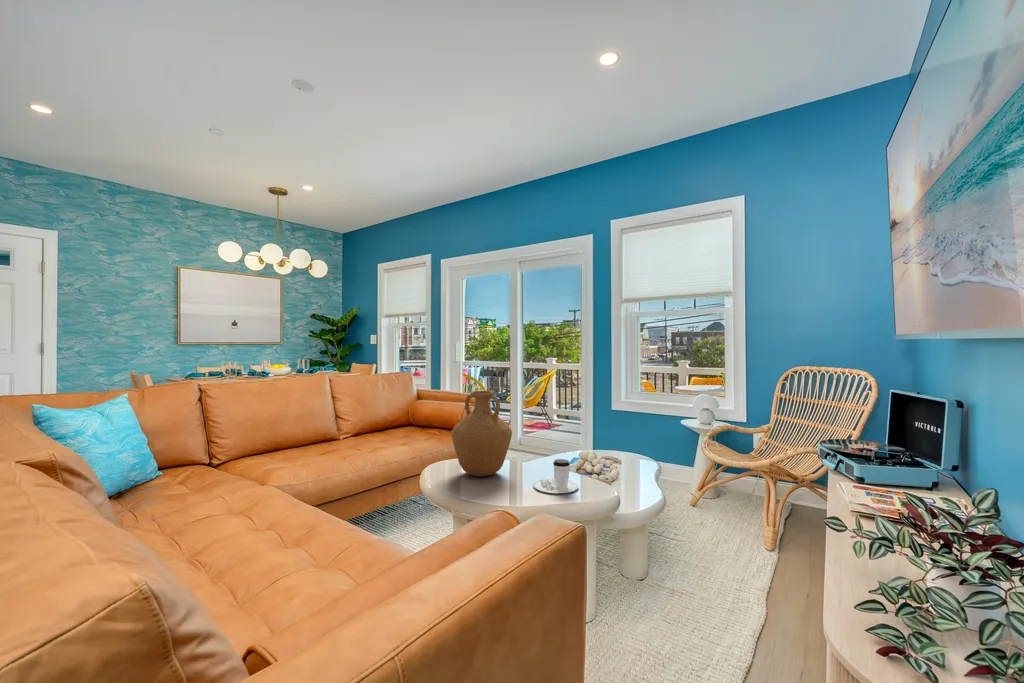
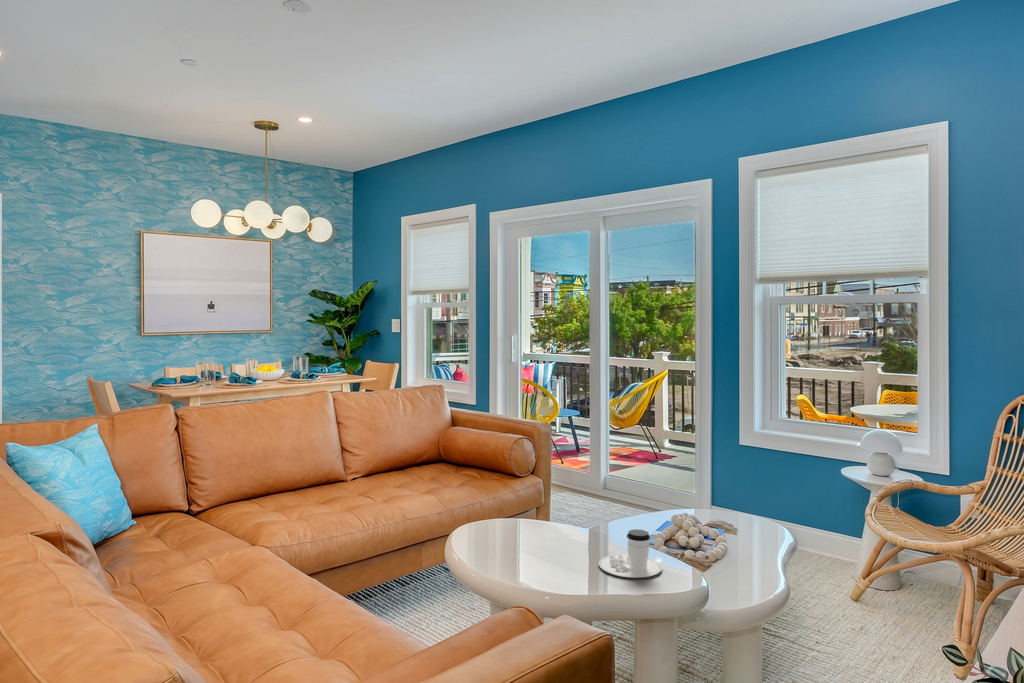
vase: present [451,391,512,476] -> none [490,428,573,546]

